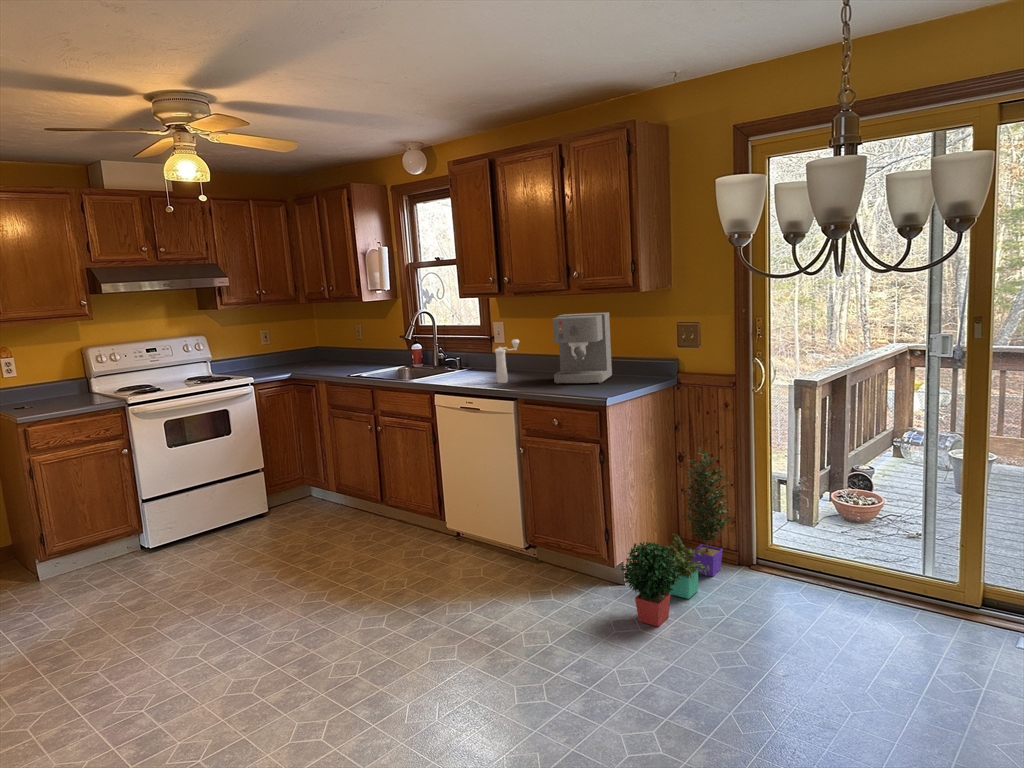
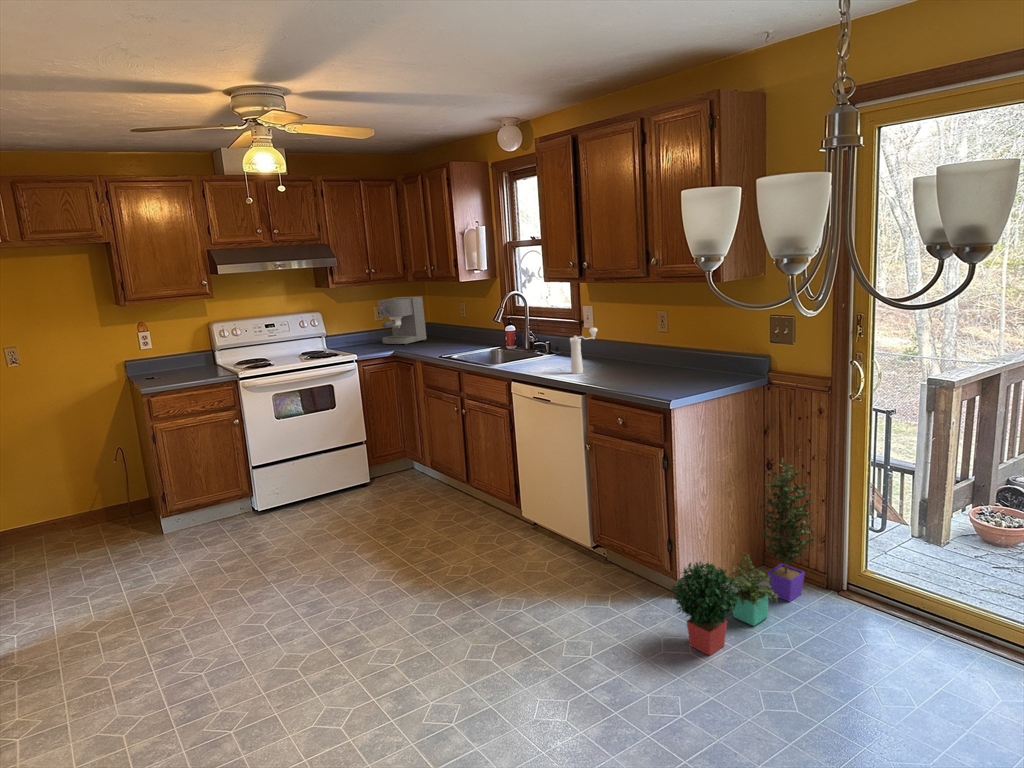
coffee maker: present [552,312,612,384] -> present [378,296,426,345]

